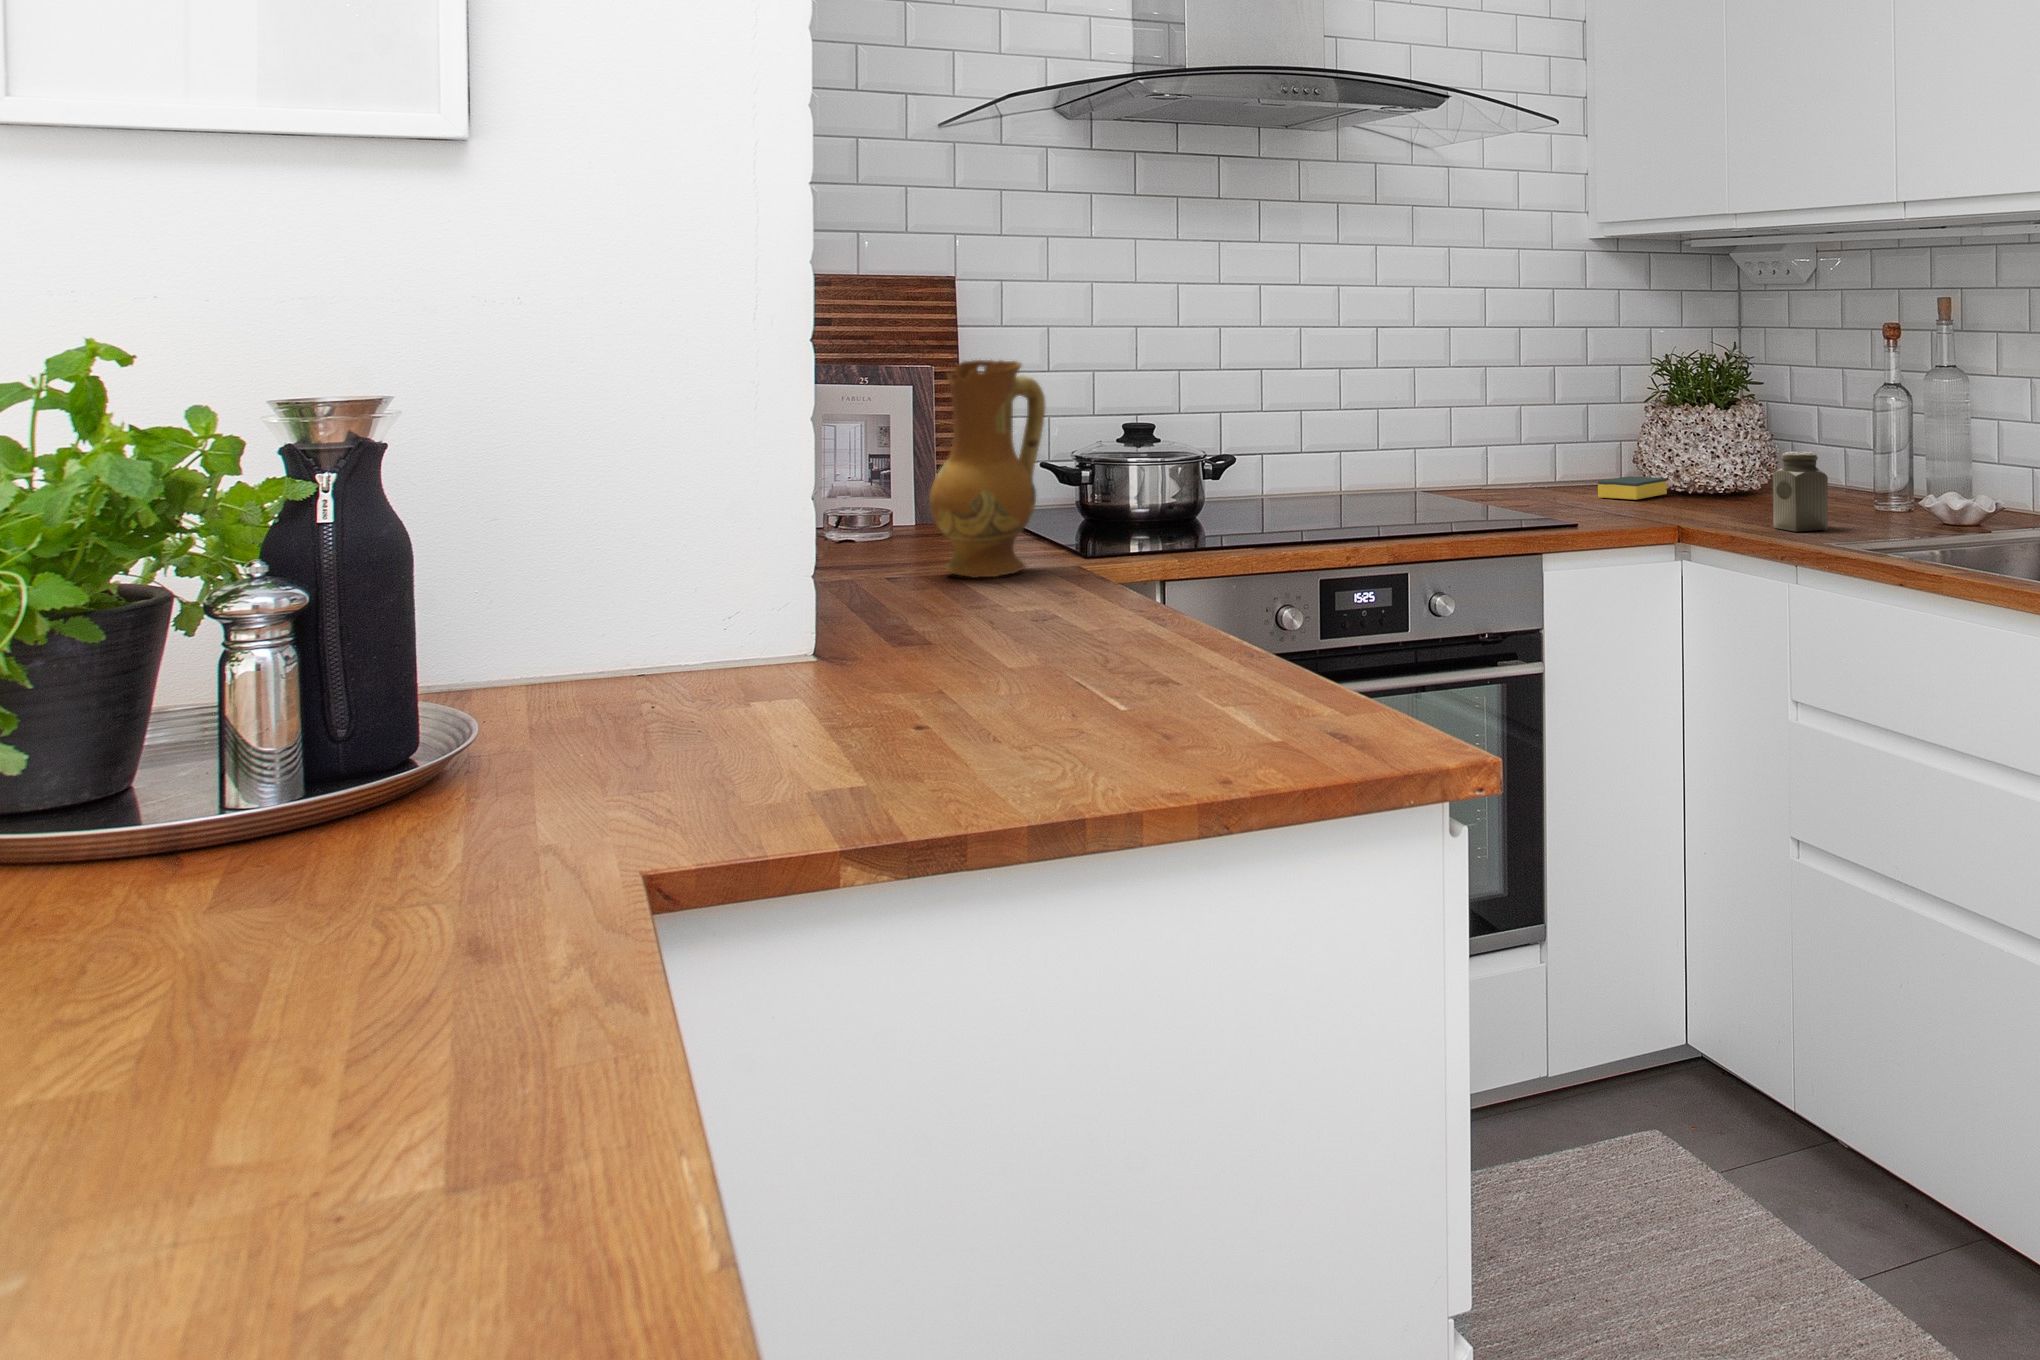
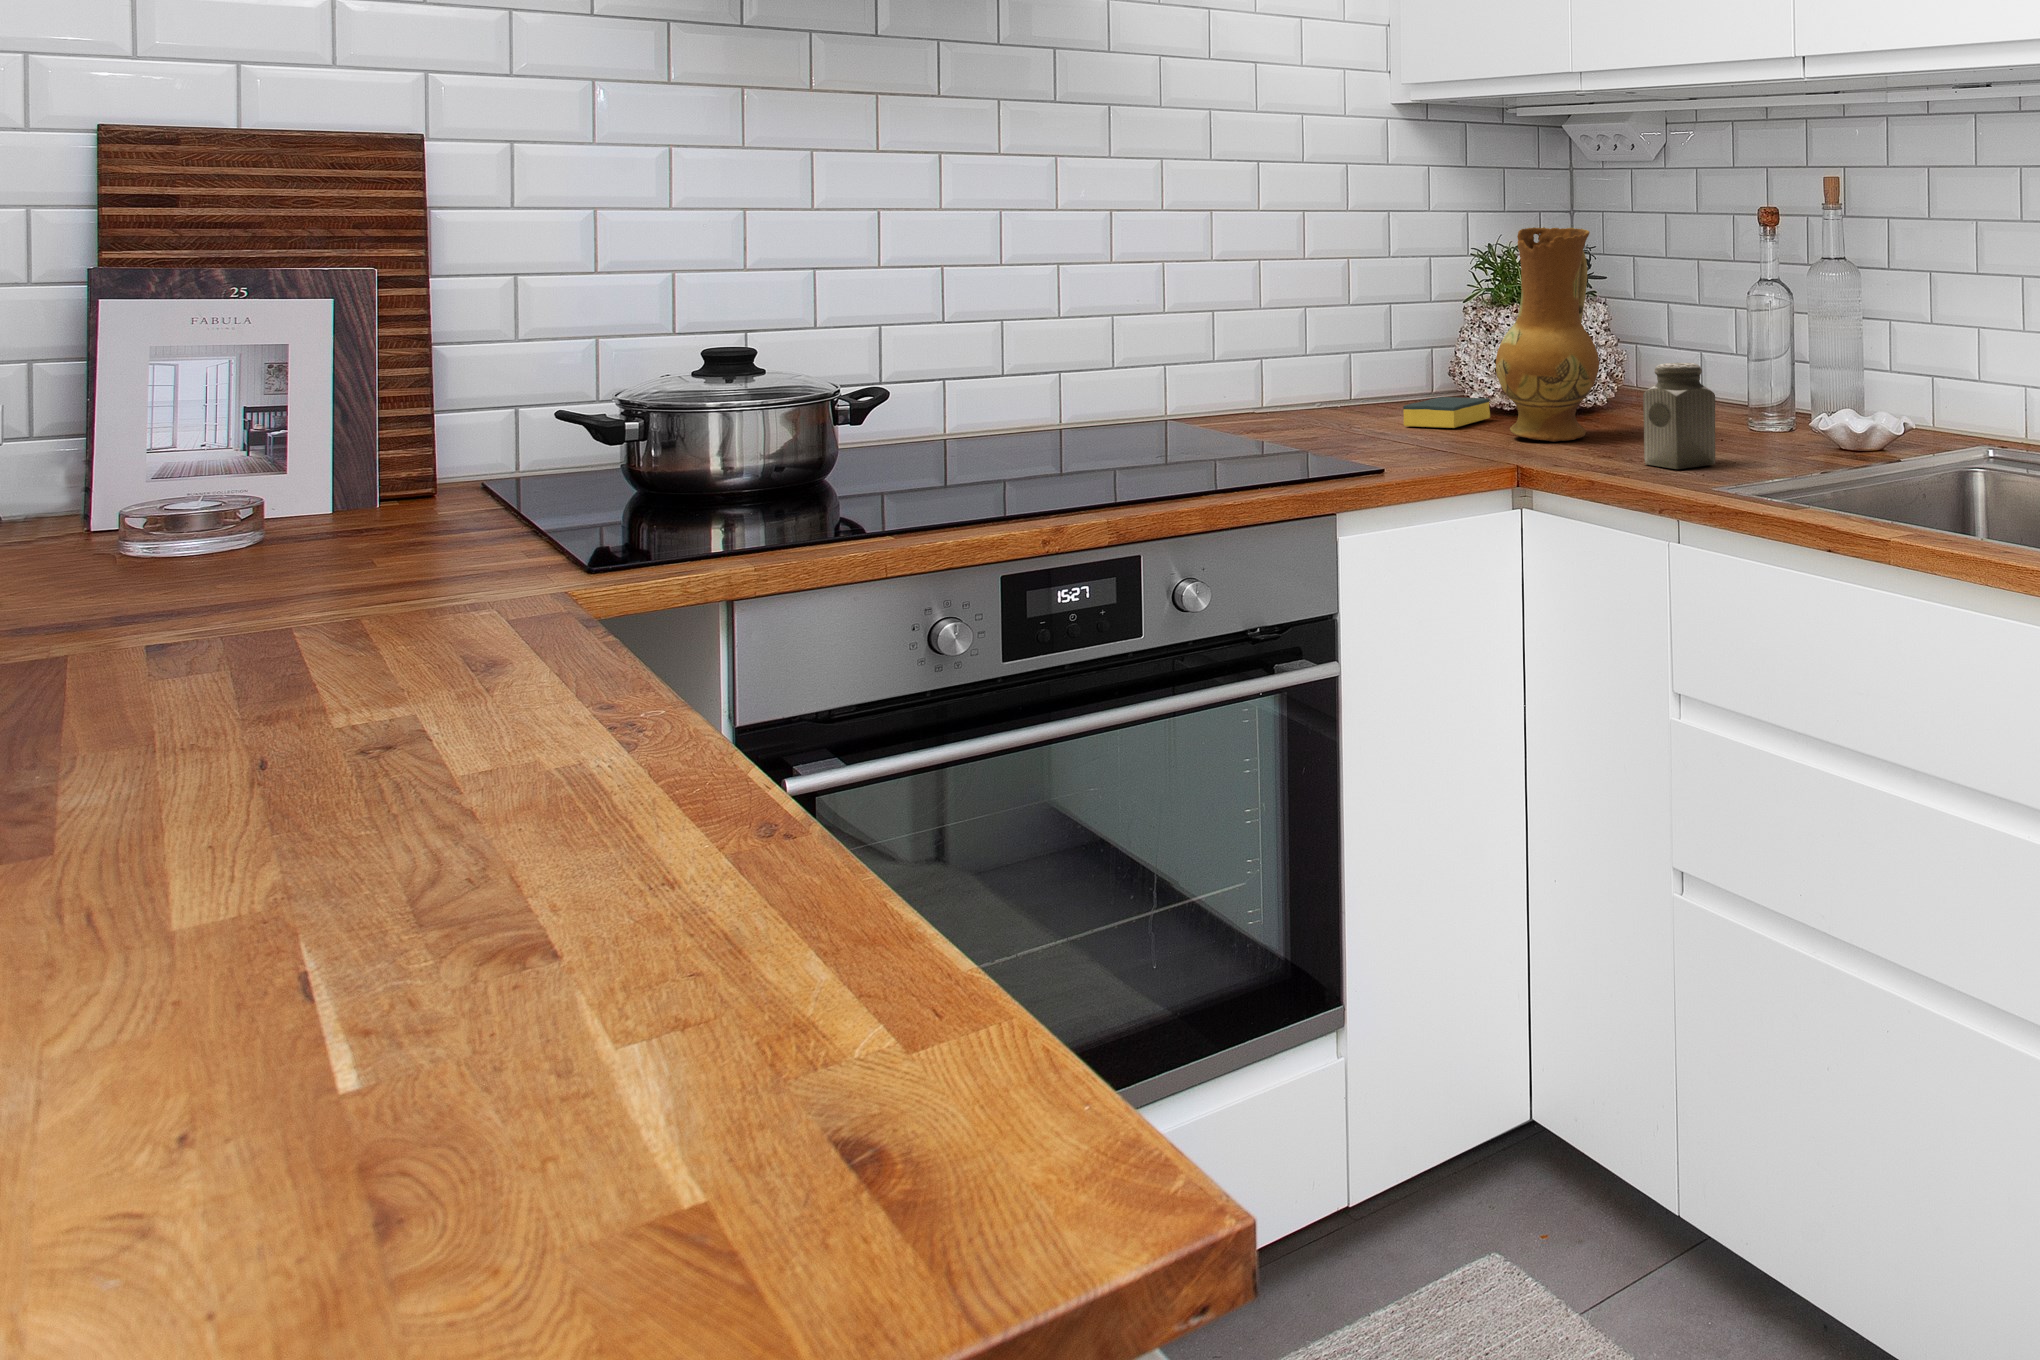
ceramic jug: present [929,360,1046,578] -> present [1496,227,1599,442]

